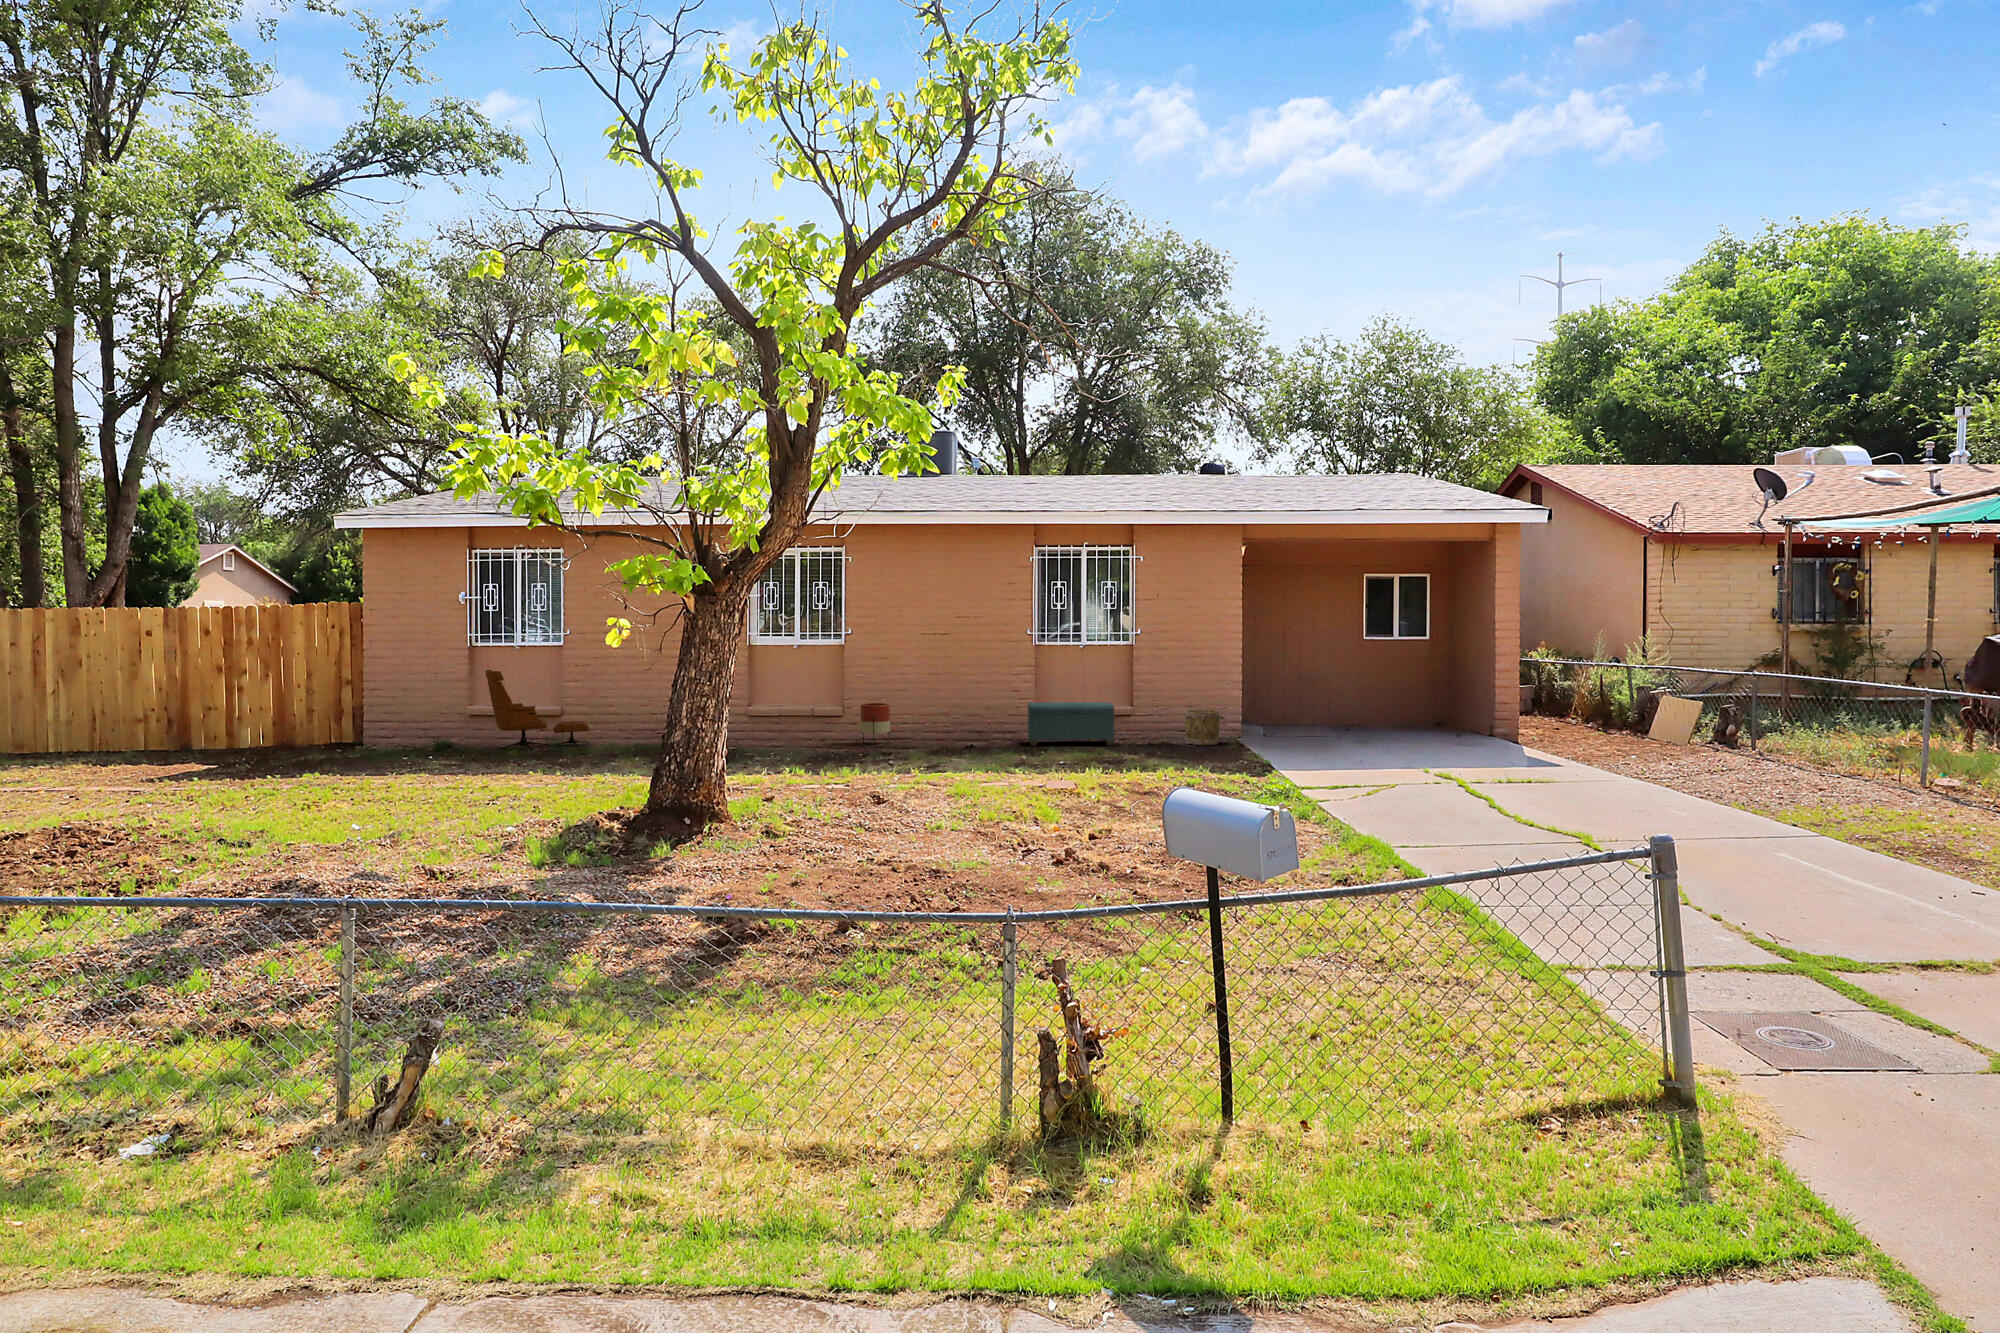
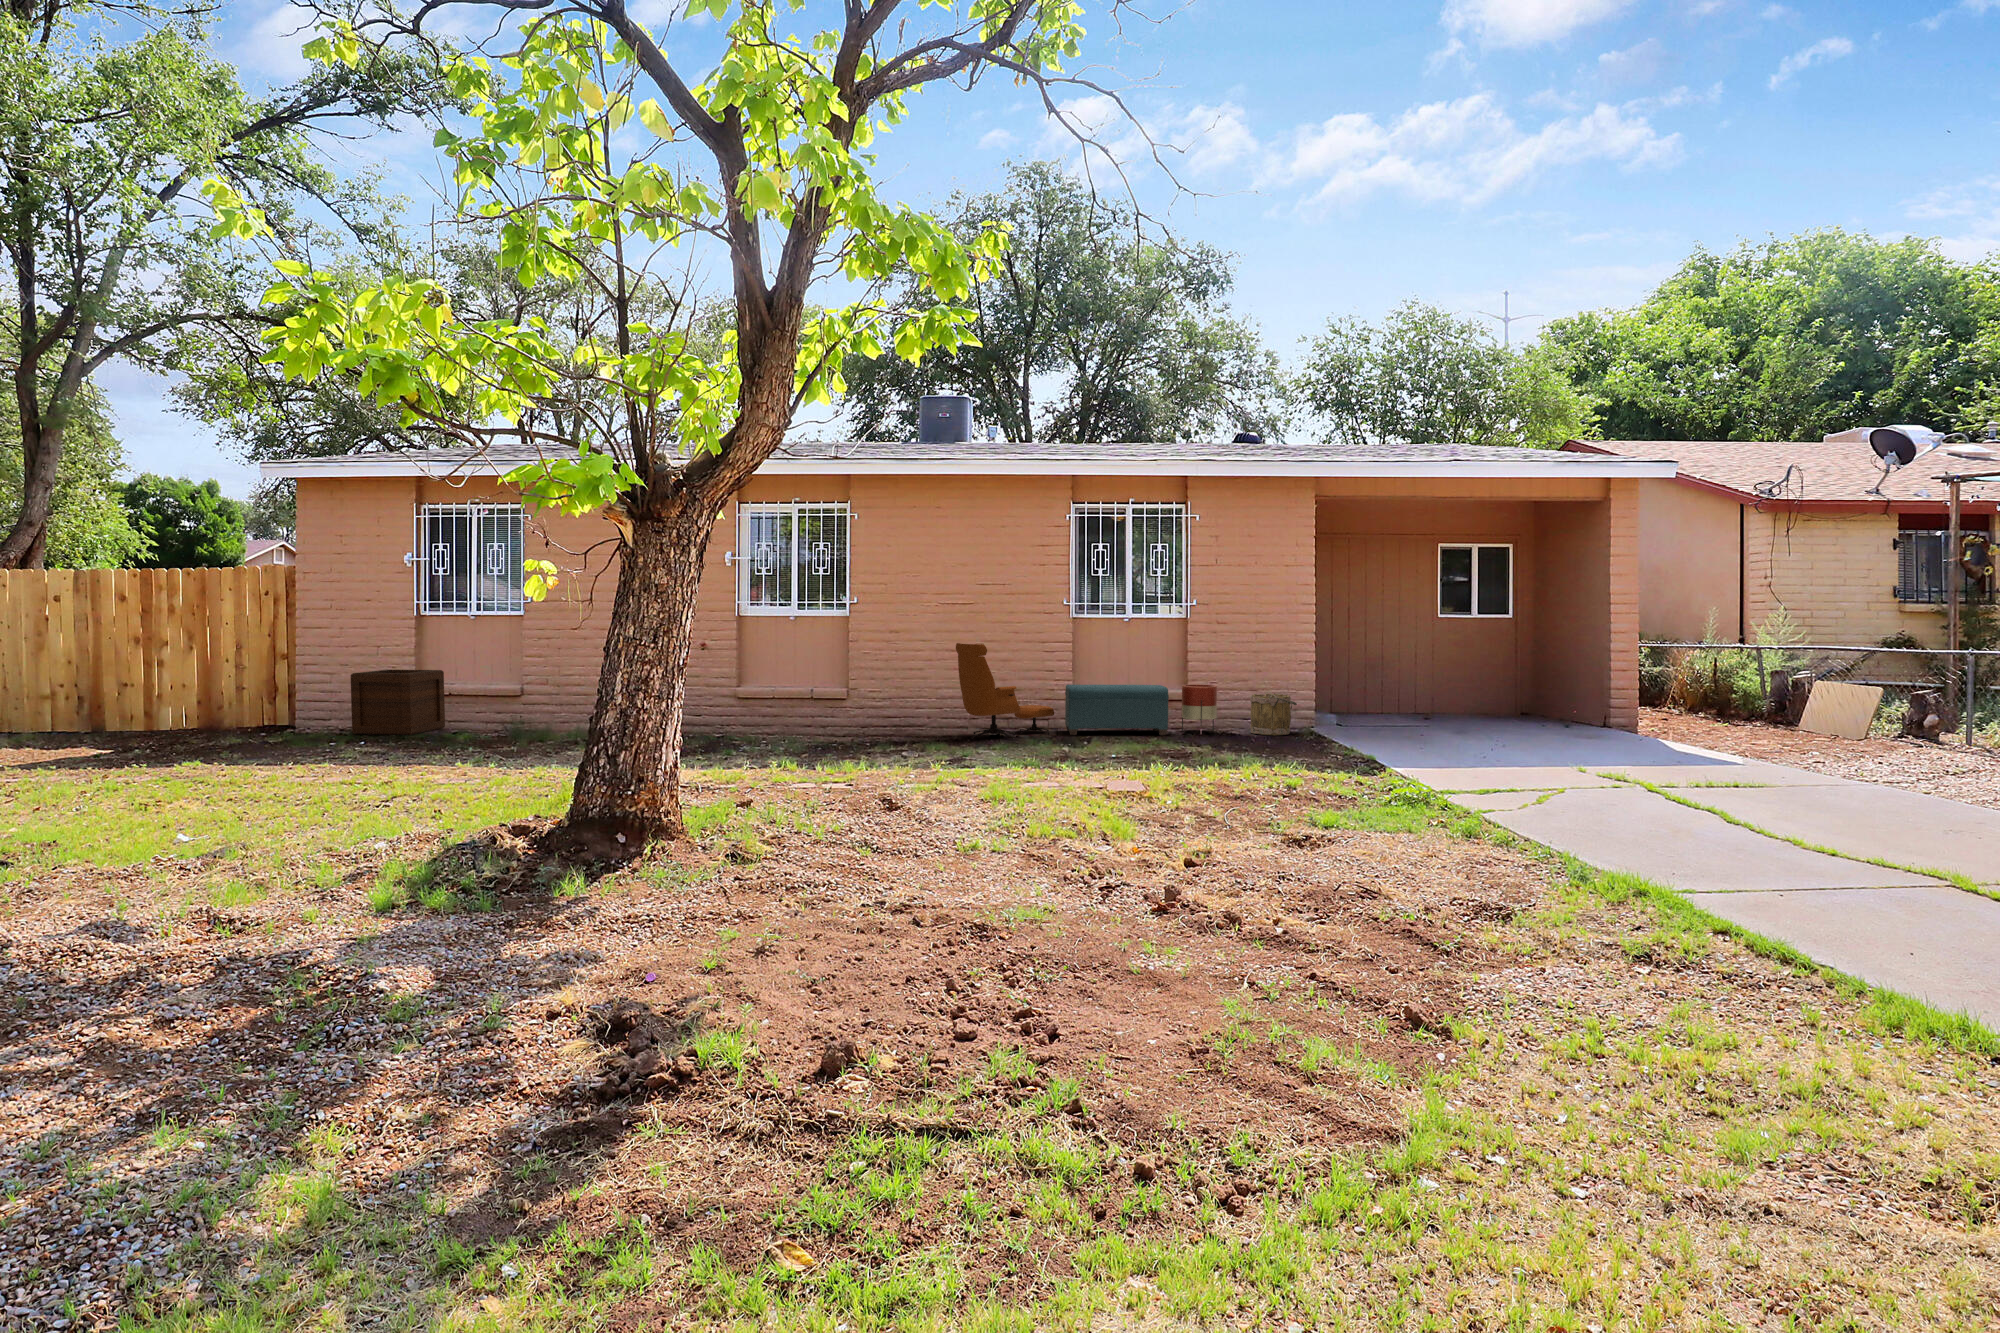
lounge chair: present [485,670,589,751] -> present [956,643,1054,739]
wooden crate: none [419,692,495,748] -> present [351,670,445,735]
planter: present [860,703,890,745] -> present [1181,684,1217,731]

